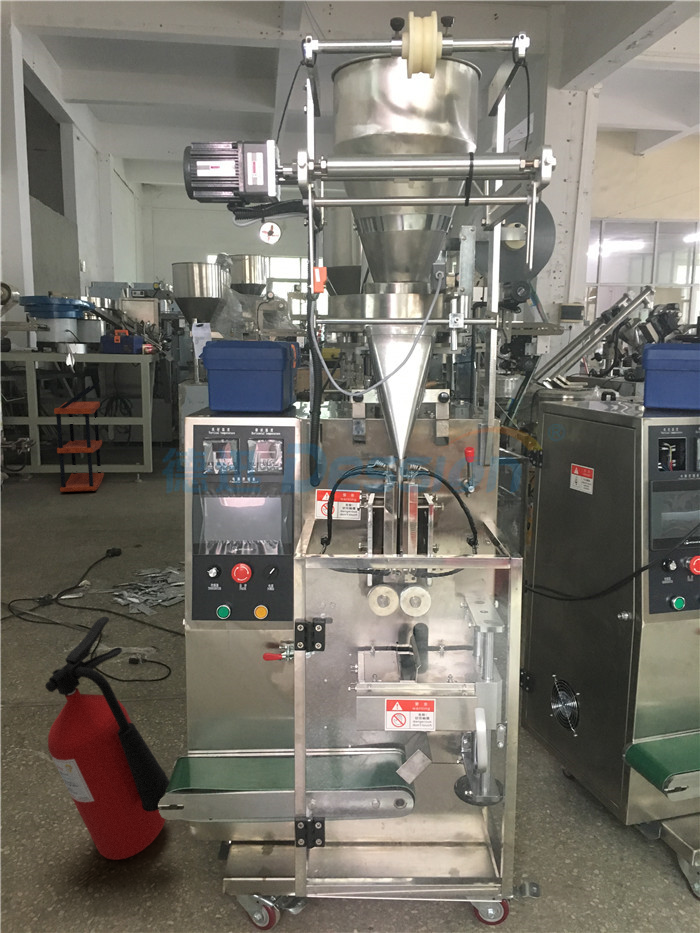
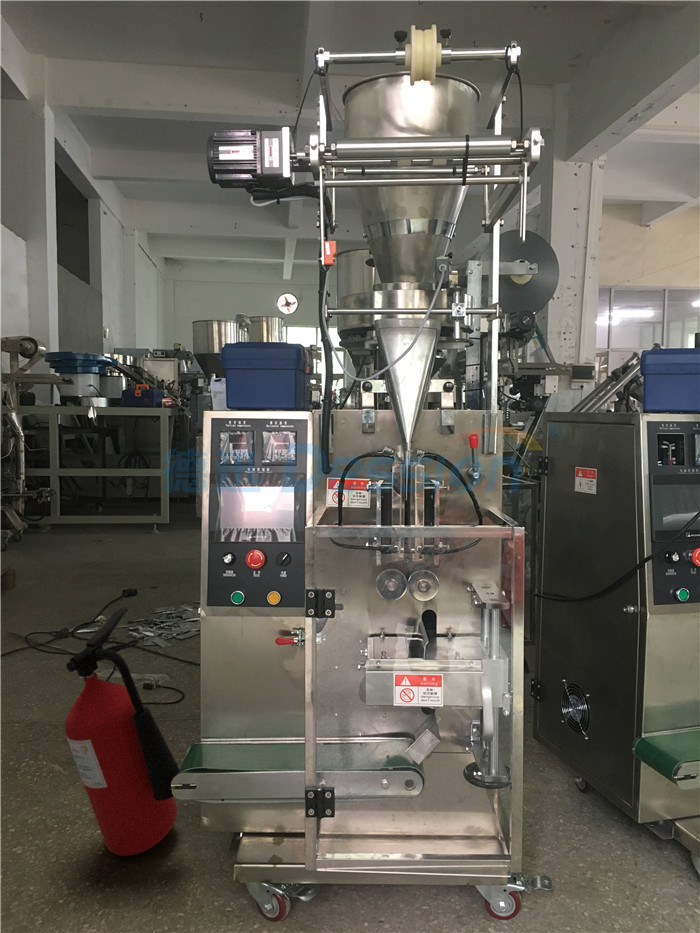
shelving unit: present [54,382,104,492] -> none [74,434,119,542]

